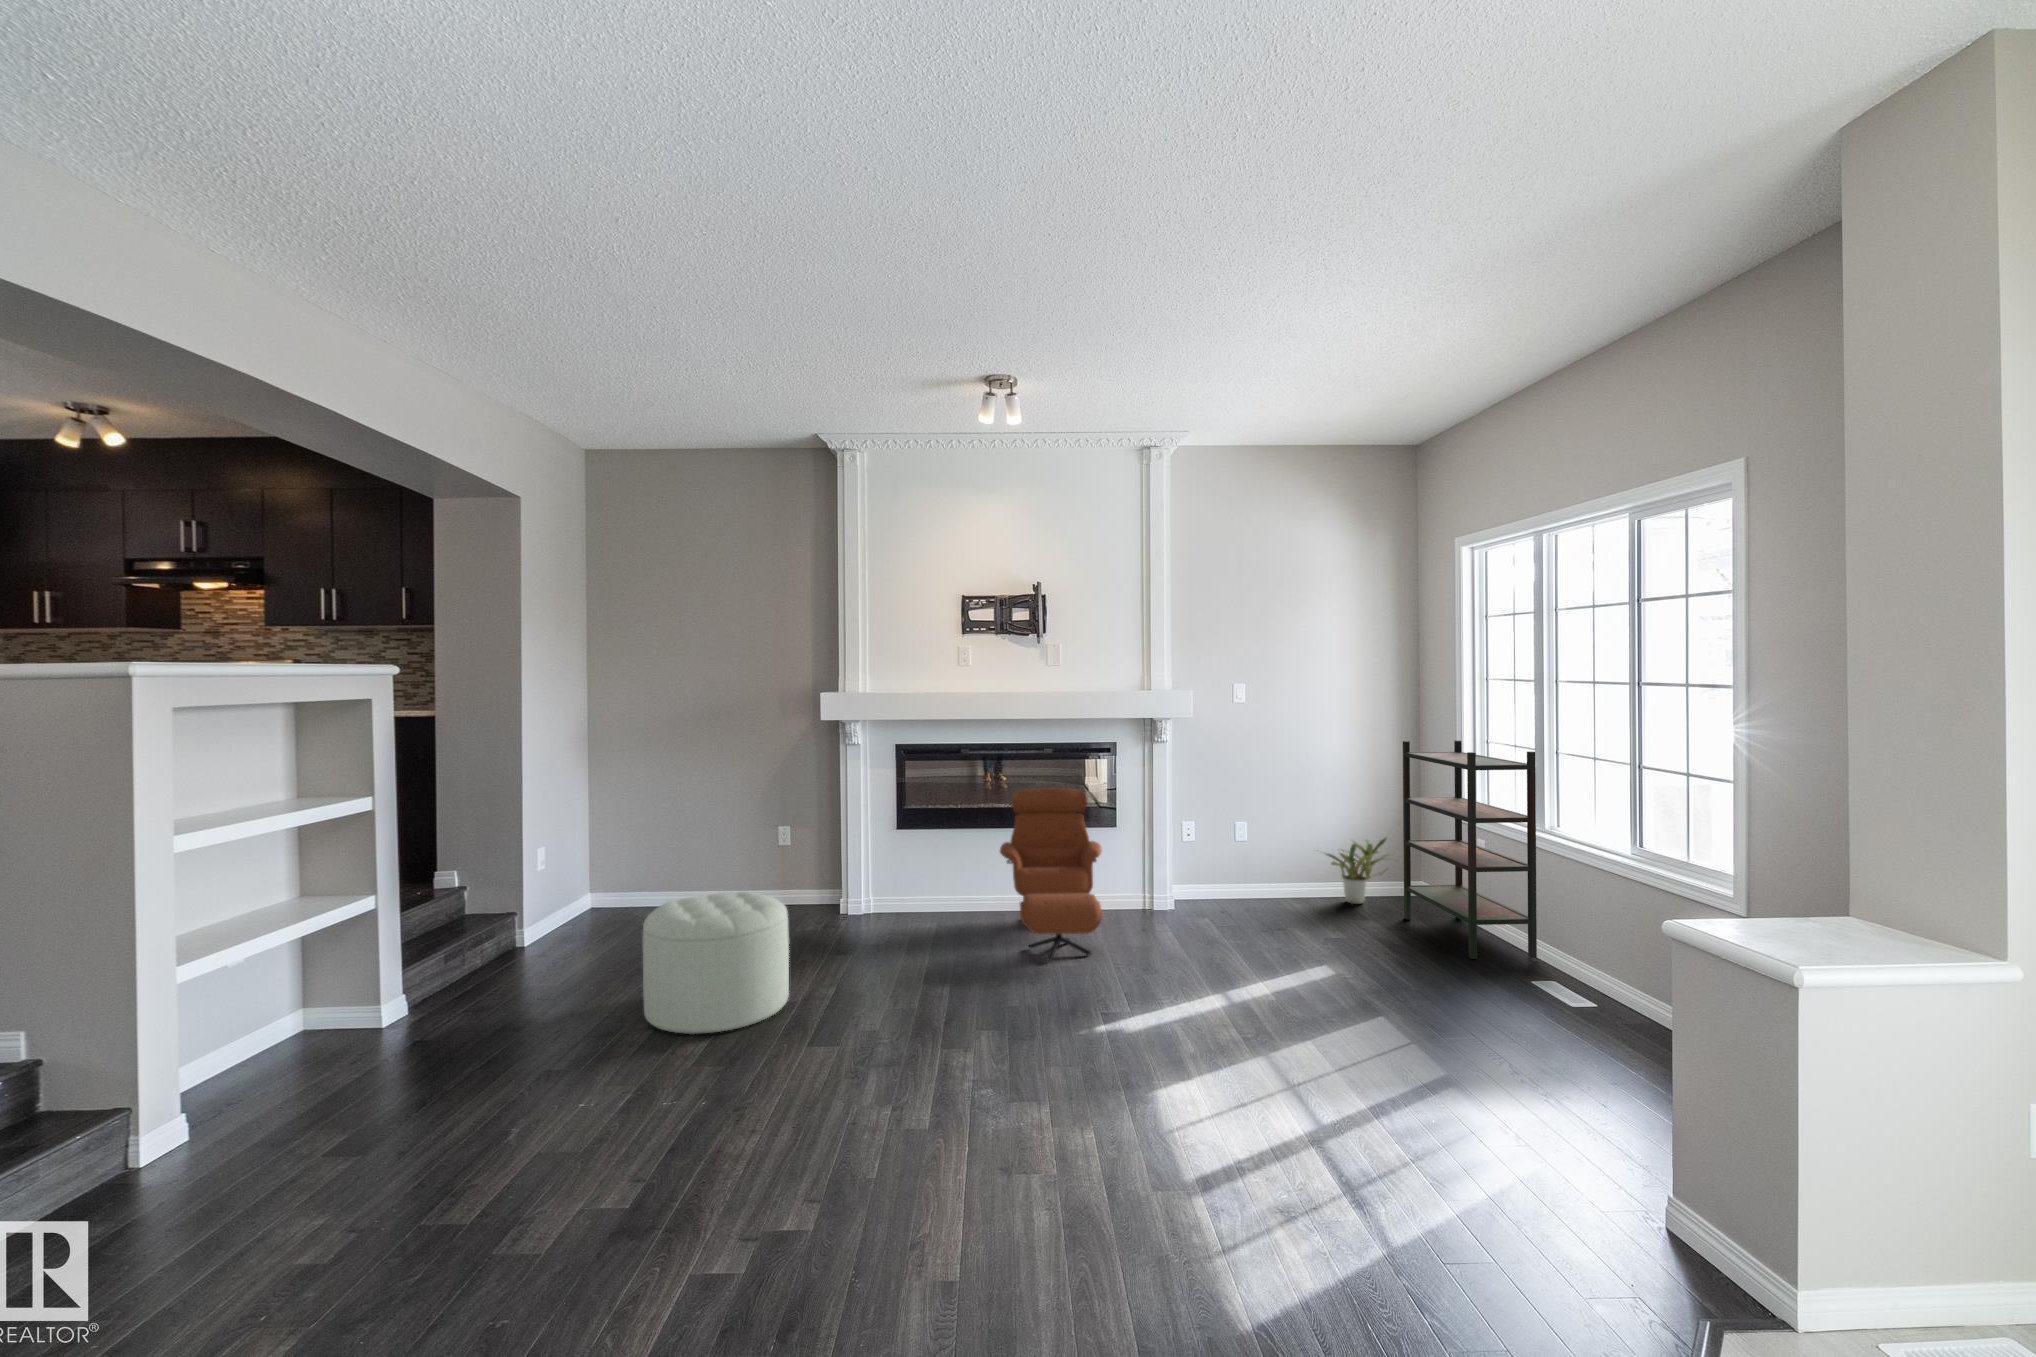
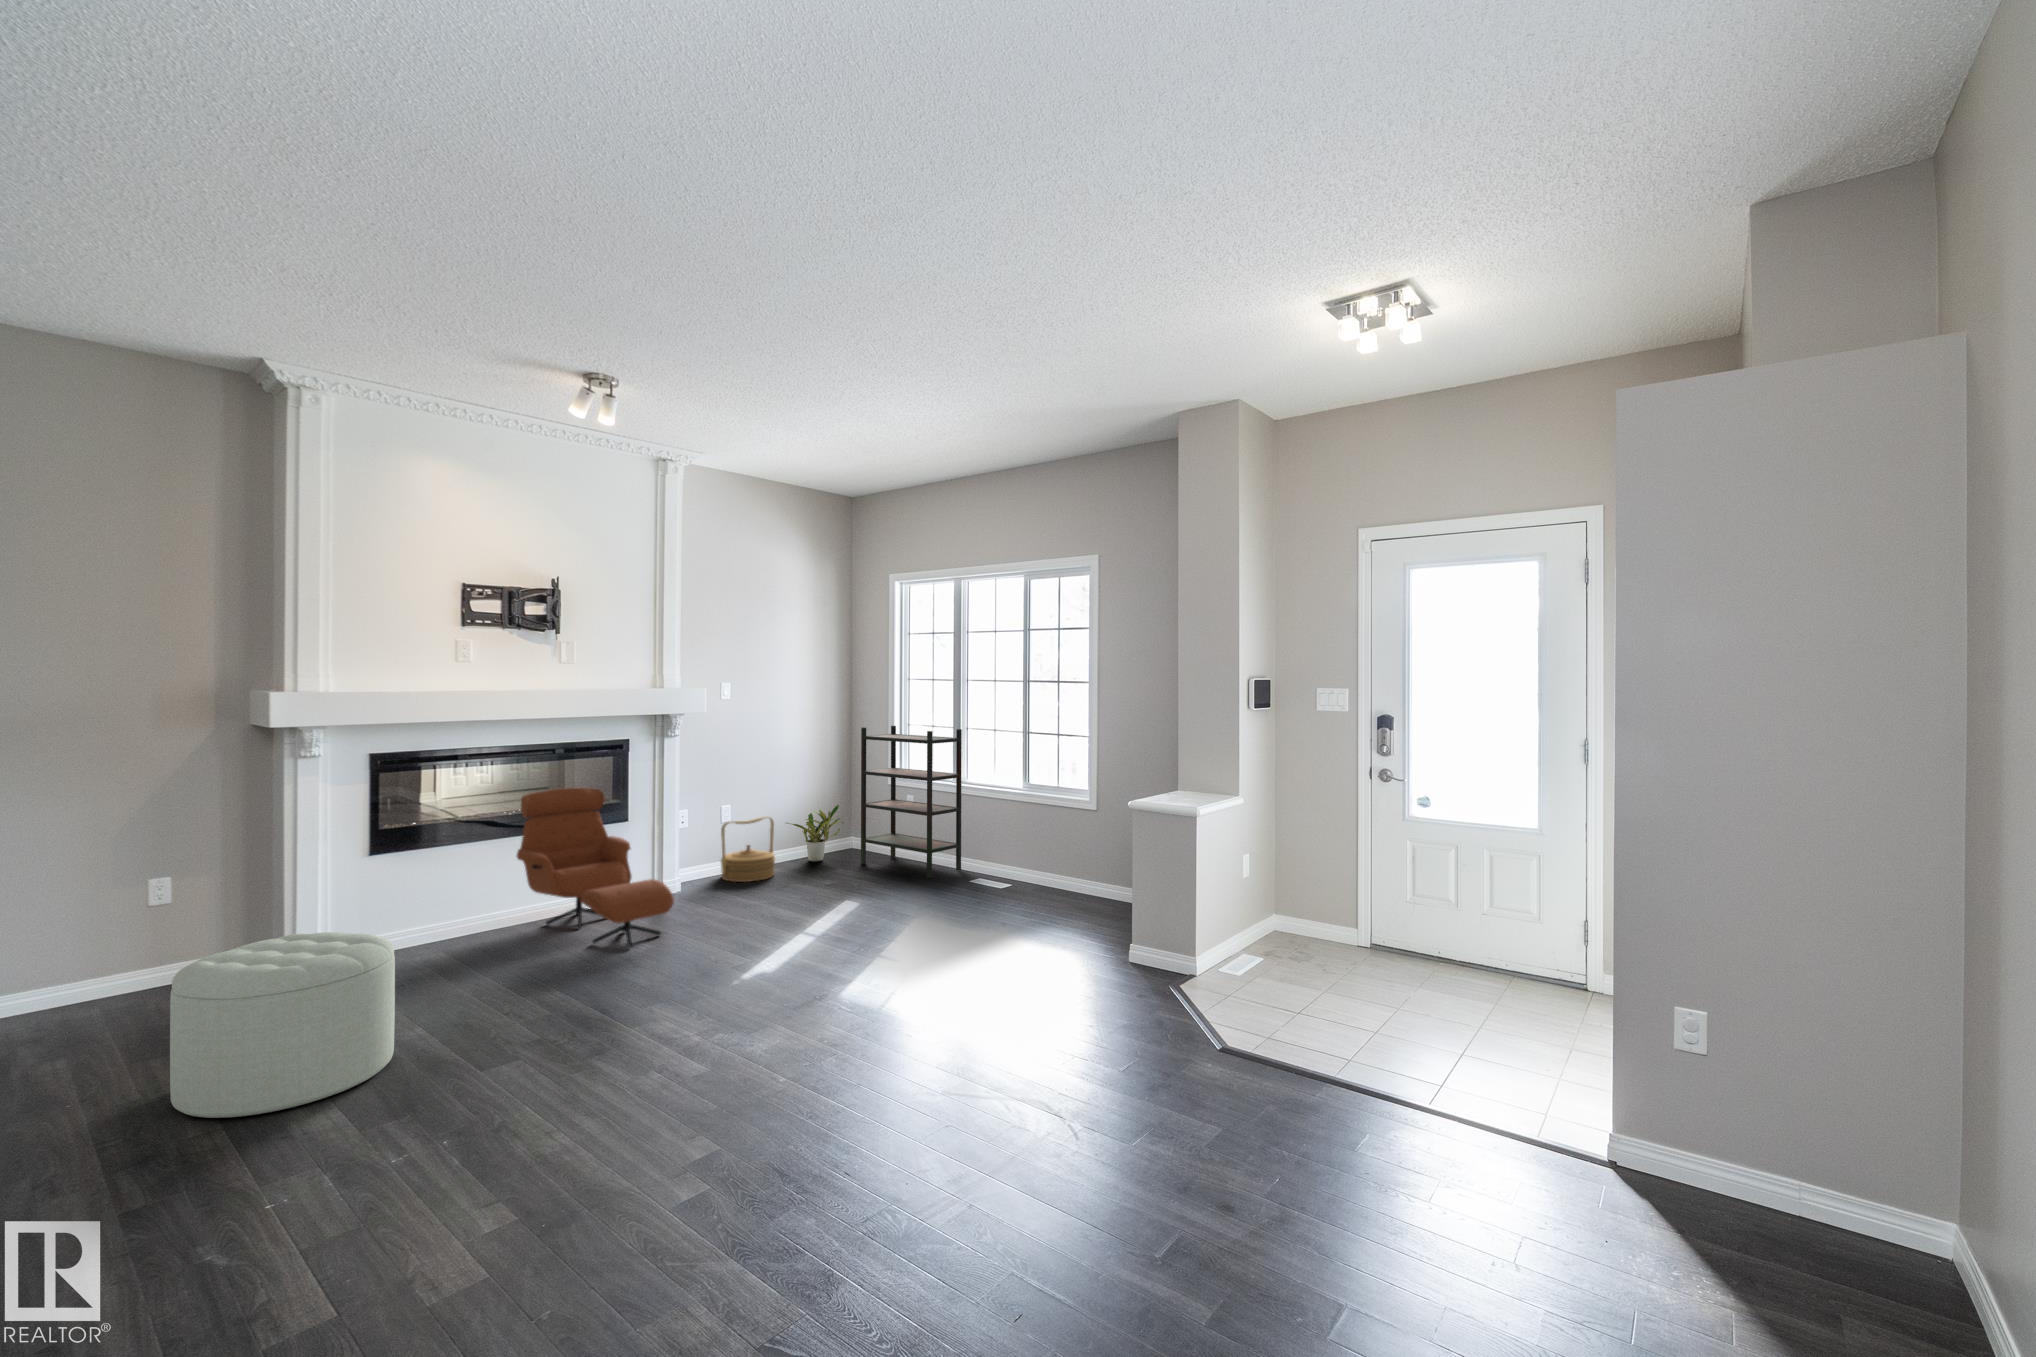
woven basket: none [1222,840,1290,914] -> present [721,817,775,882]

